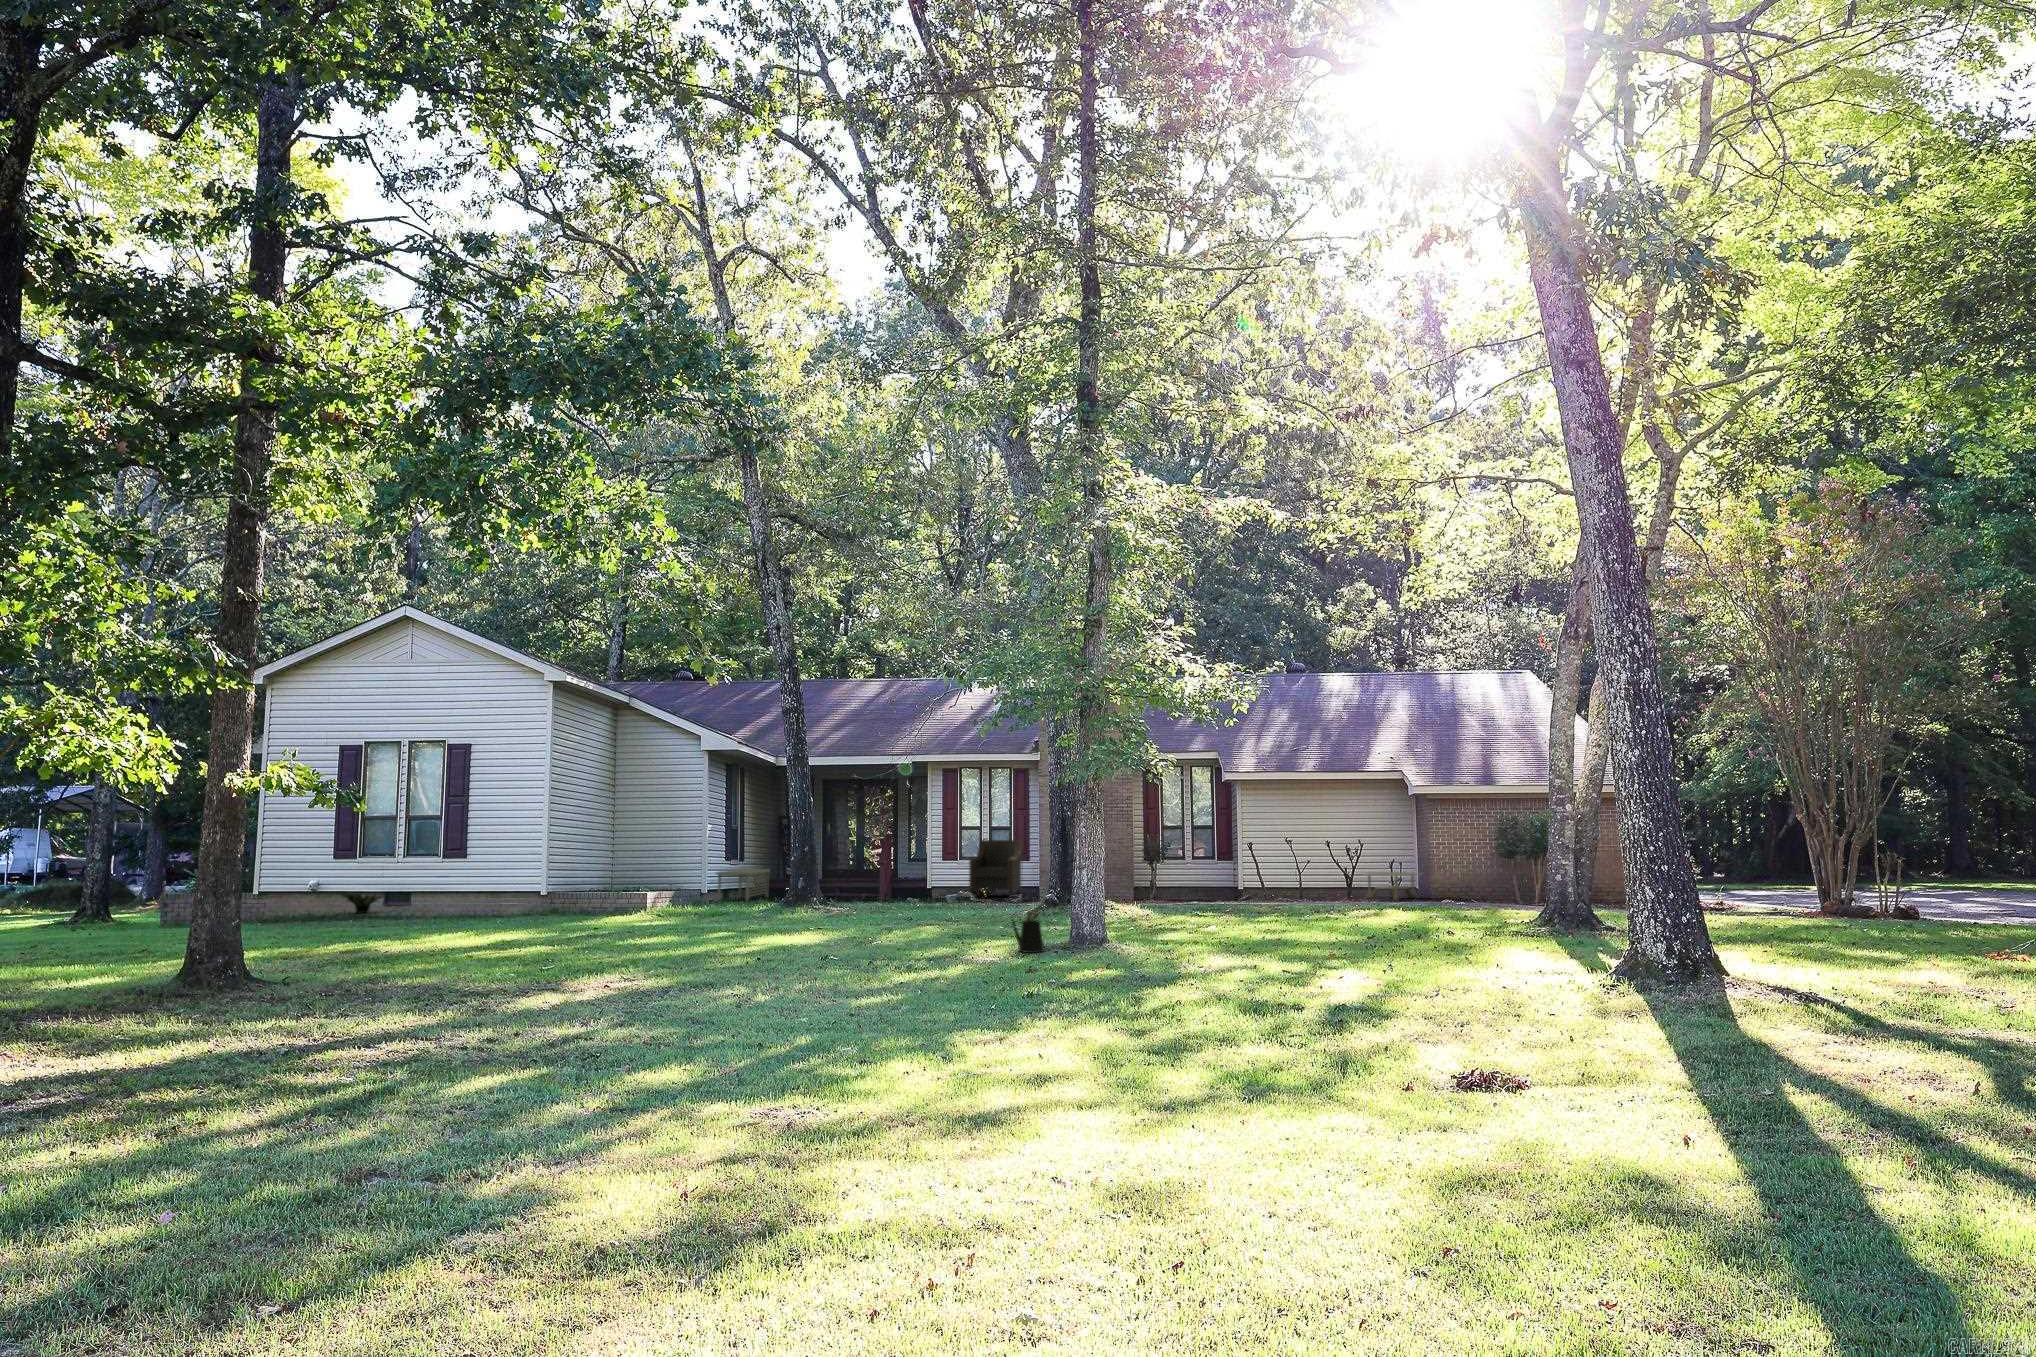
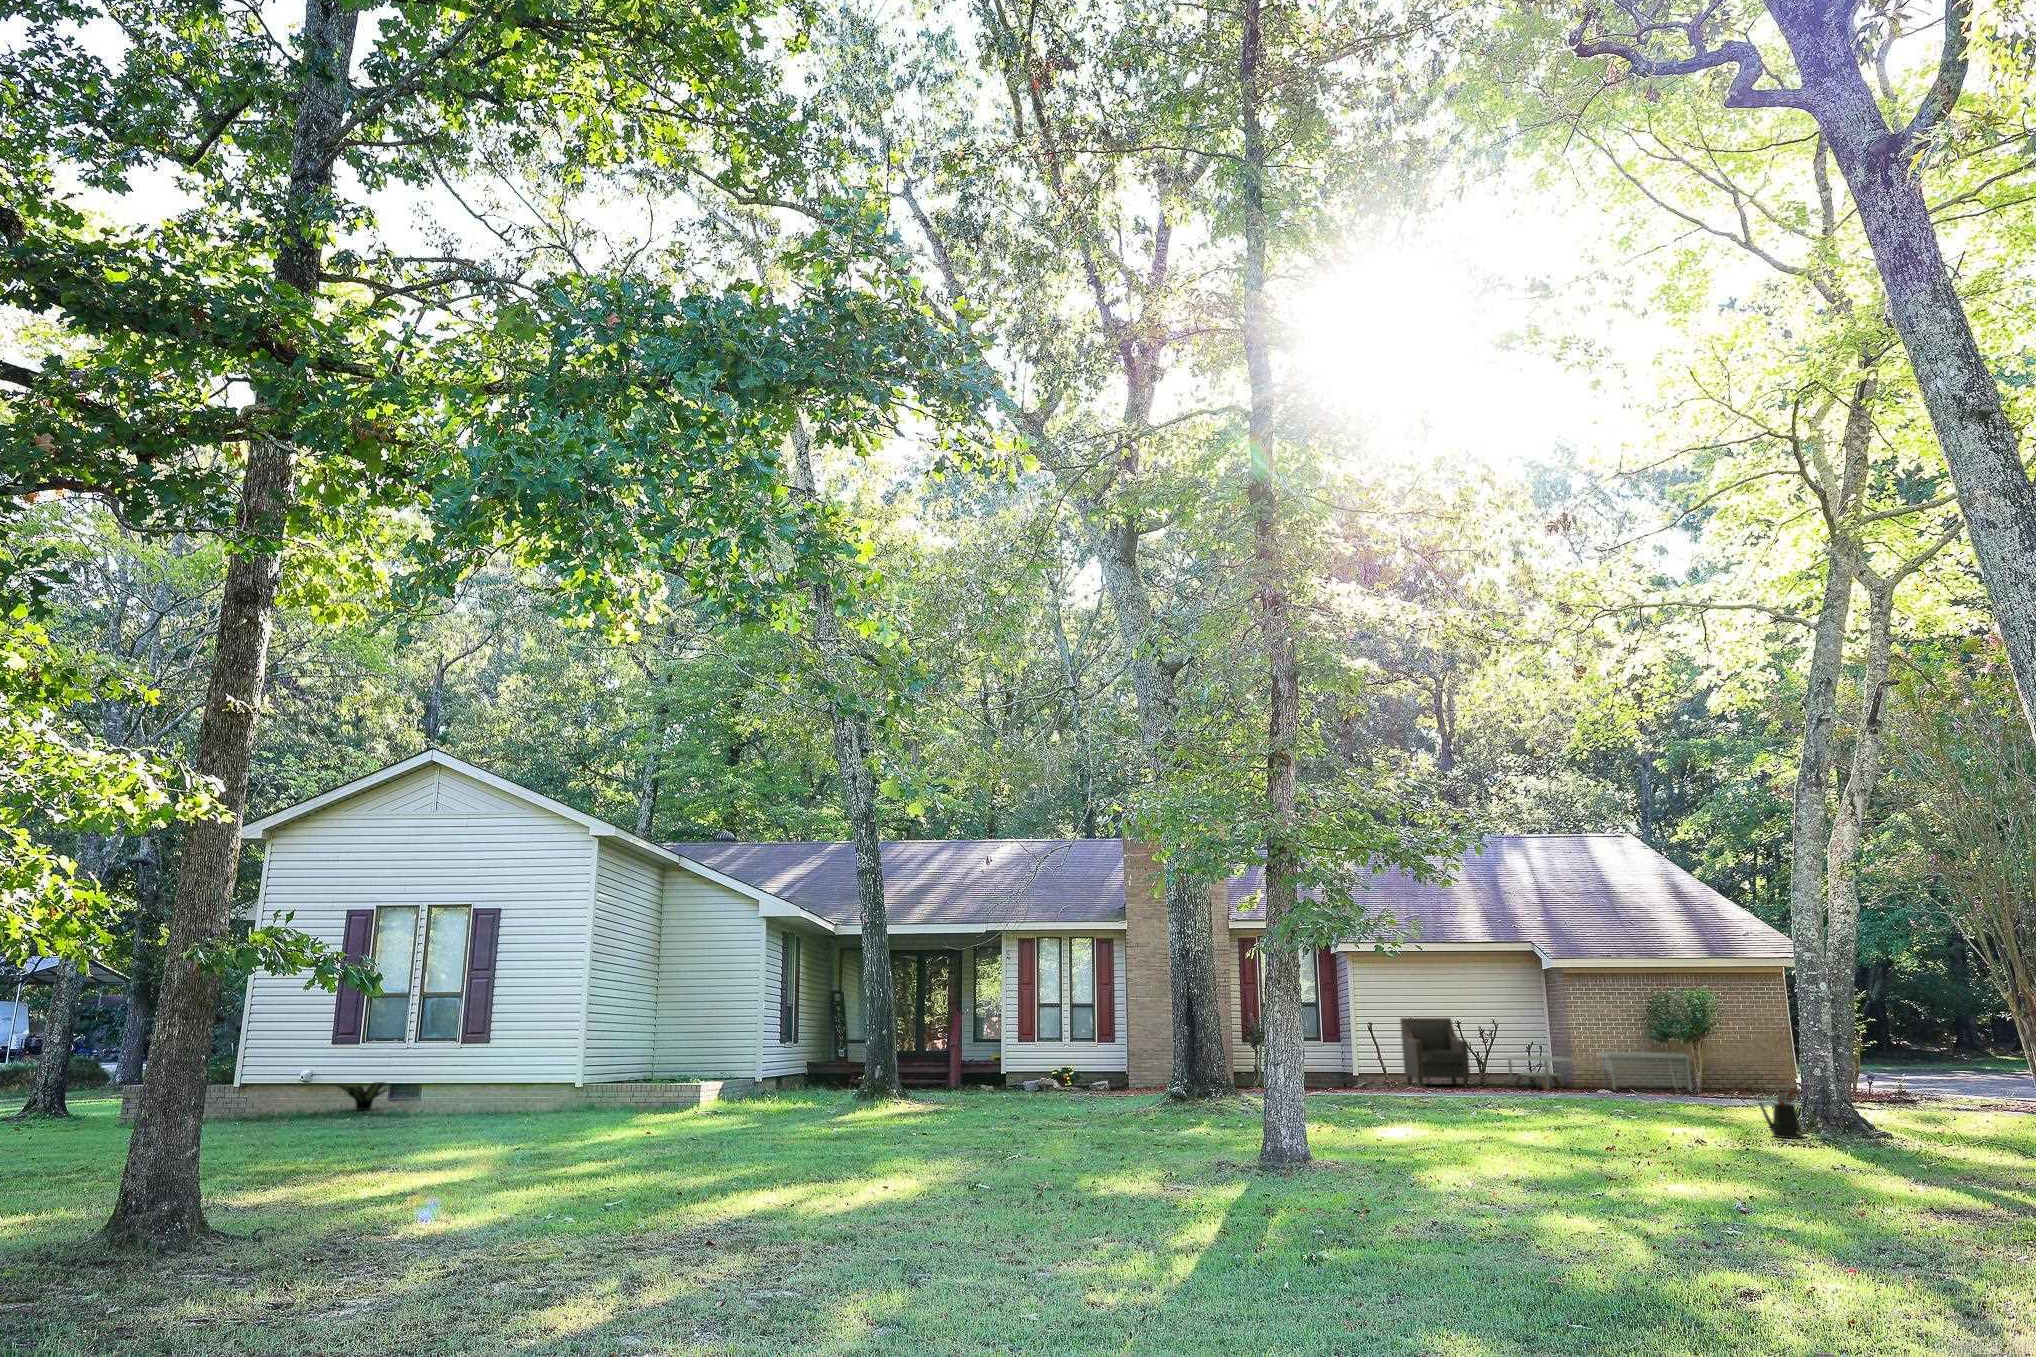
chair: present [969,840,1023,897] -> present [1400,1018,1470,1087]
storage bench: present [716,869,770,900] -> present [1599,1052,1692,1090]
watering can: present [1012,910,1044,953] -> present [1759,1090,1803,1139]

